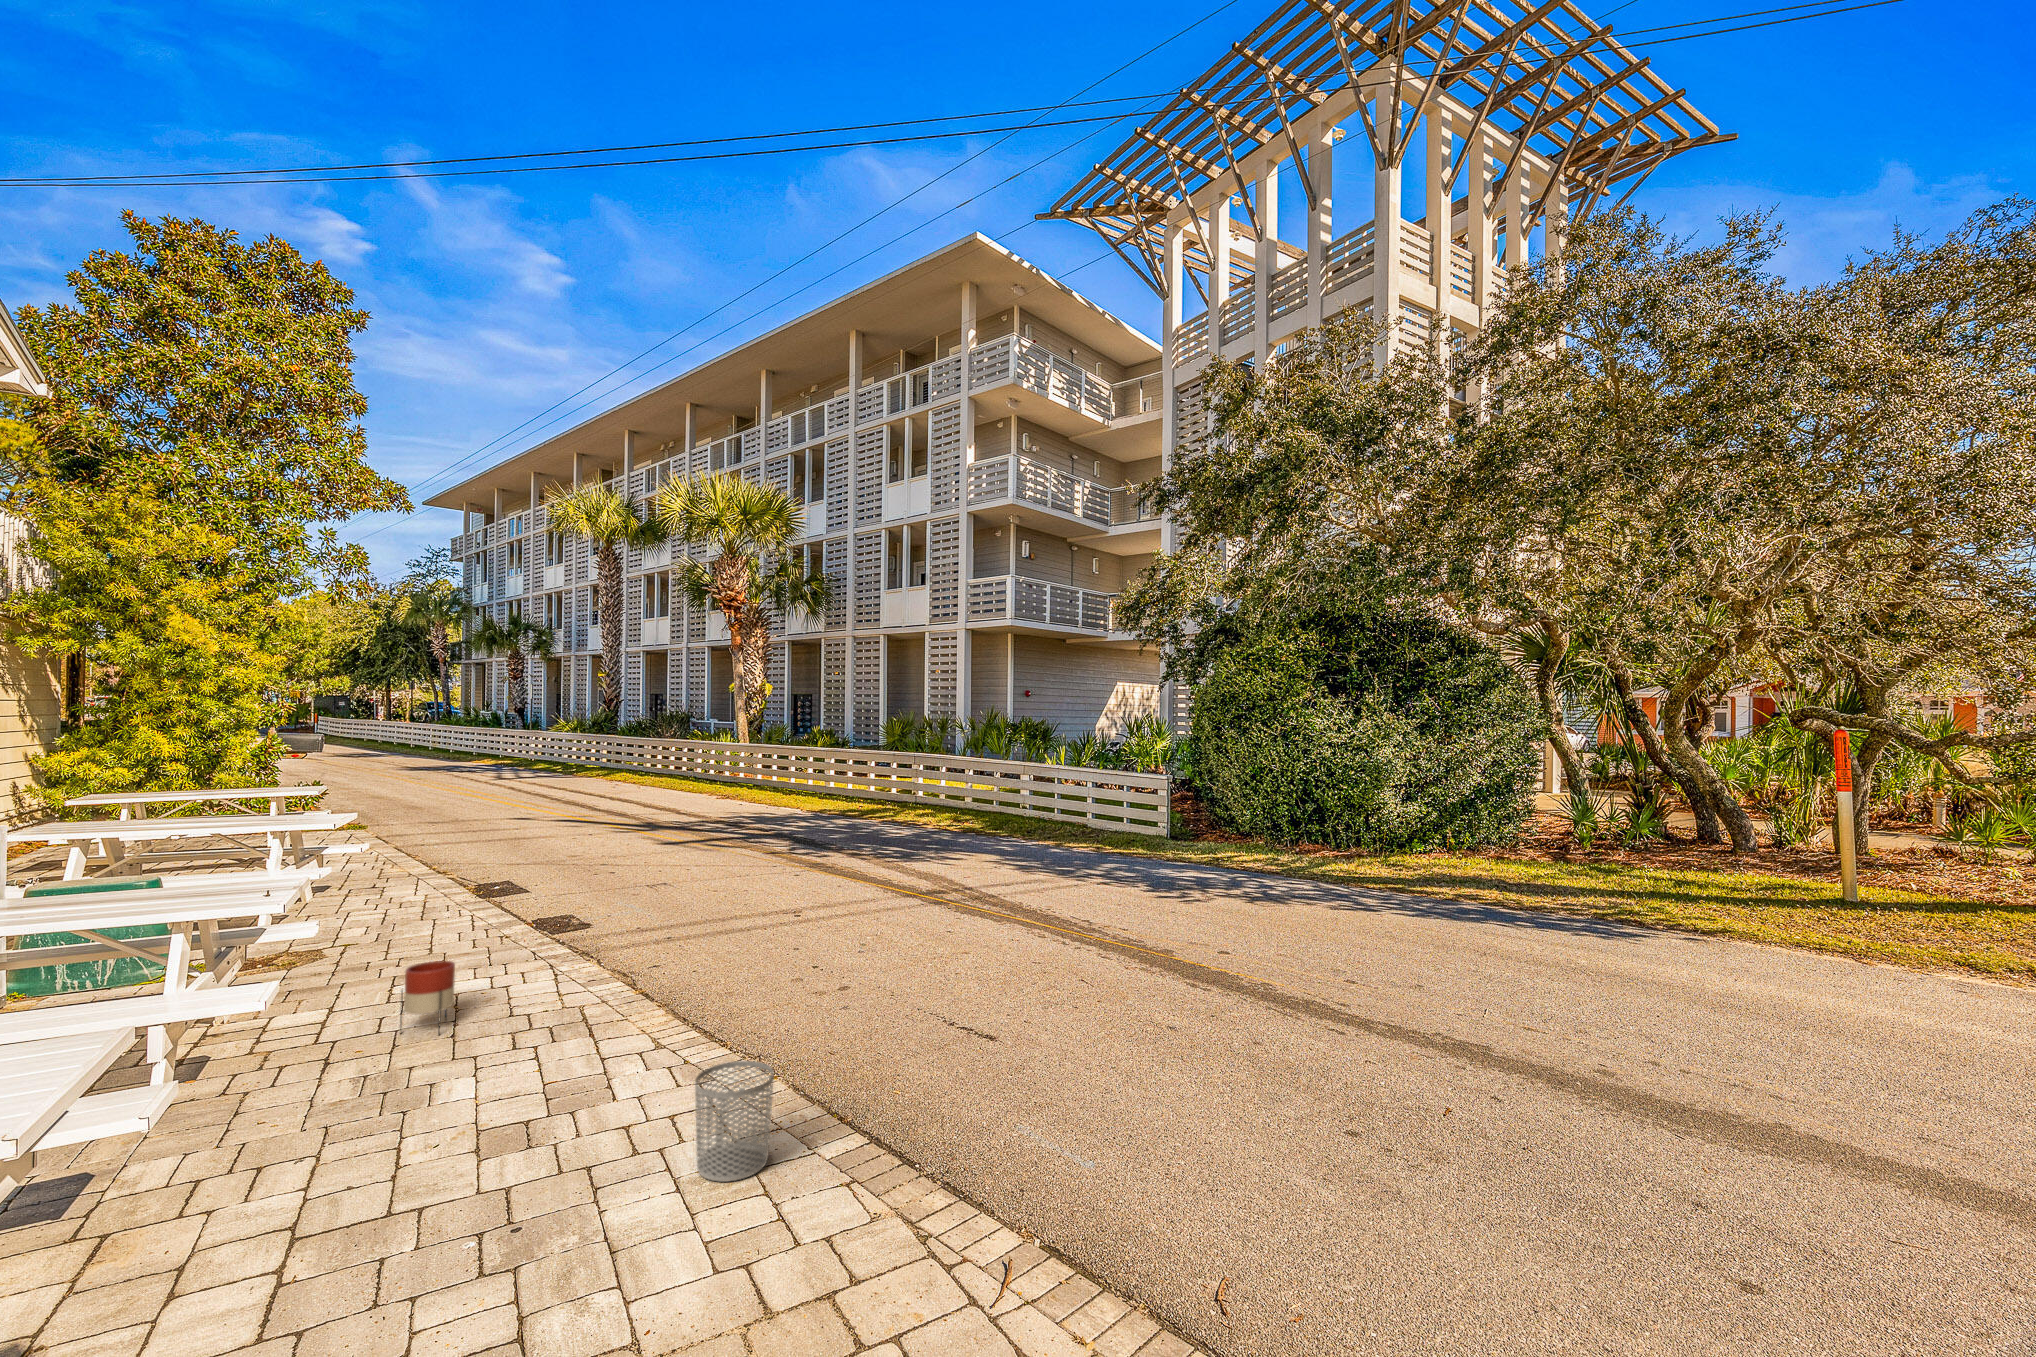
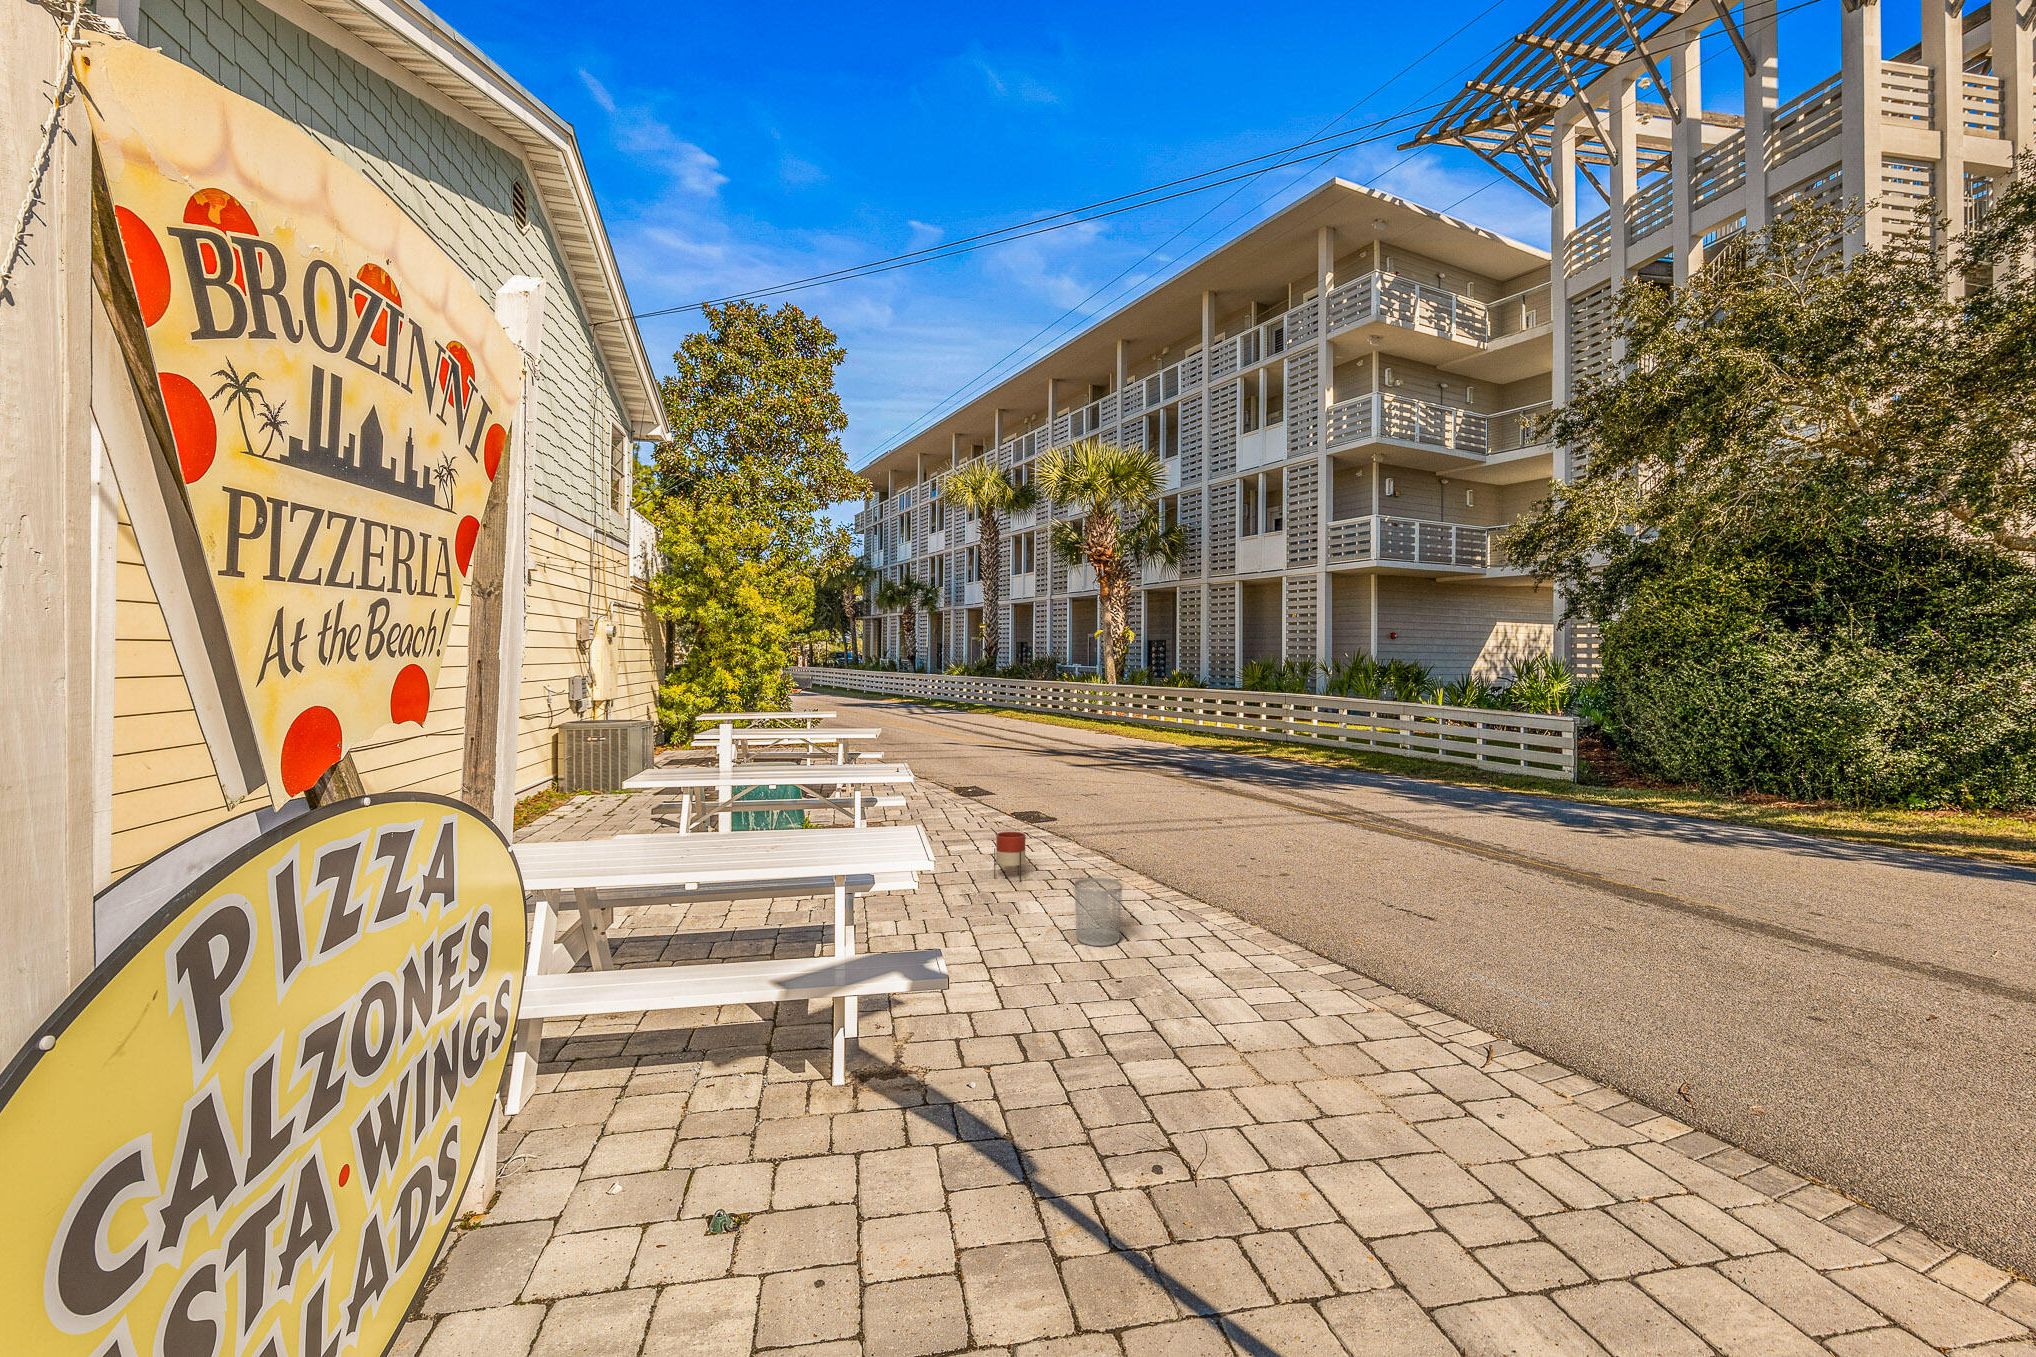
waste bin: present [695,1061,774,1182] -> present [1074,878,1122,946]

